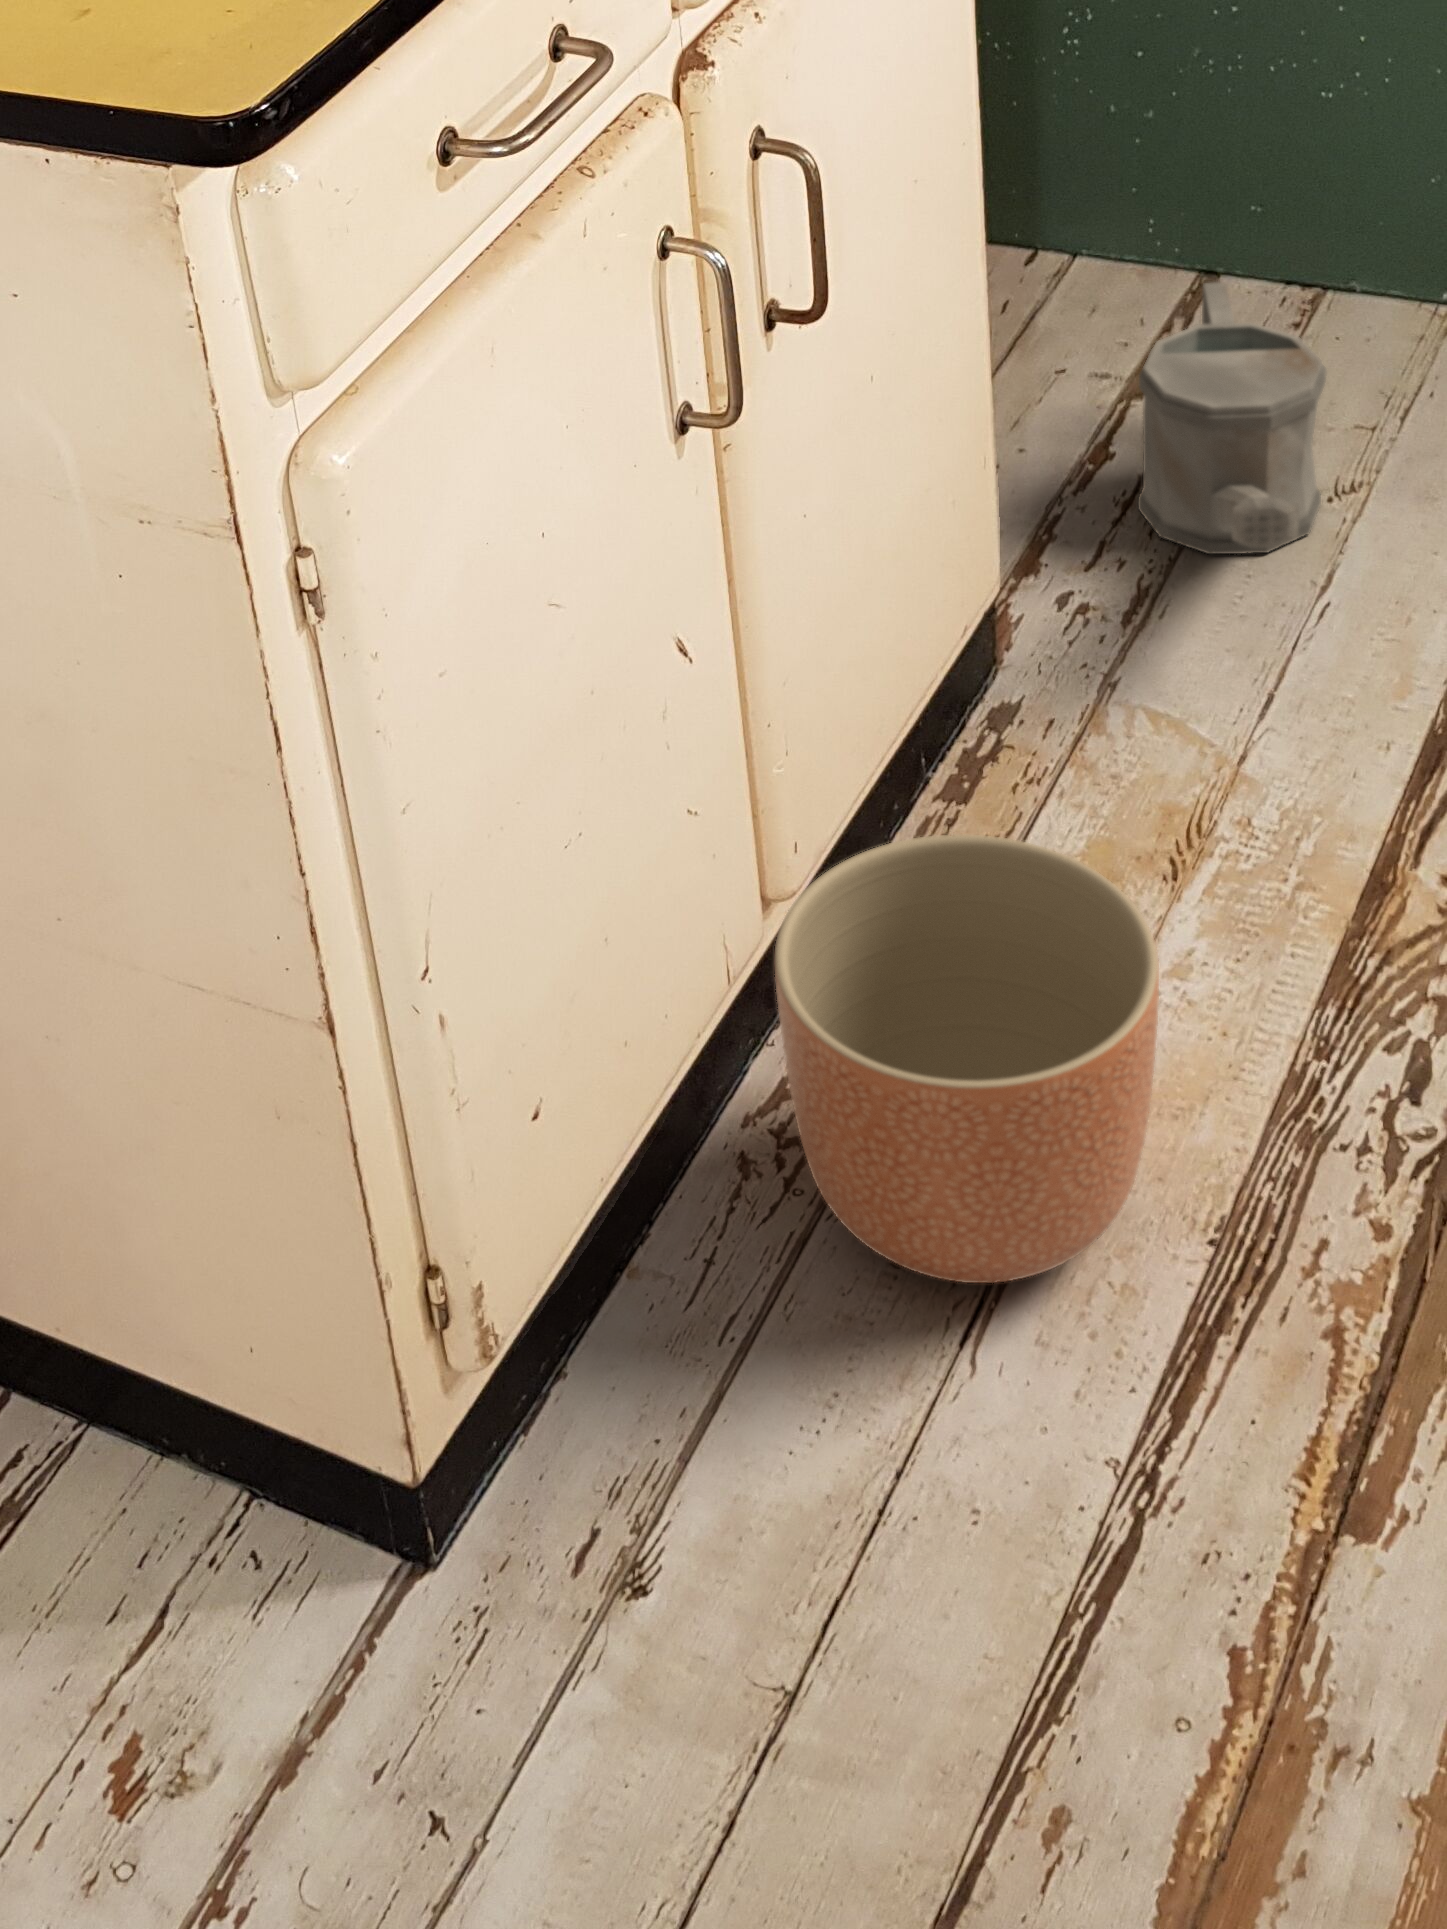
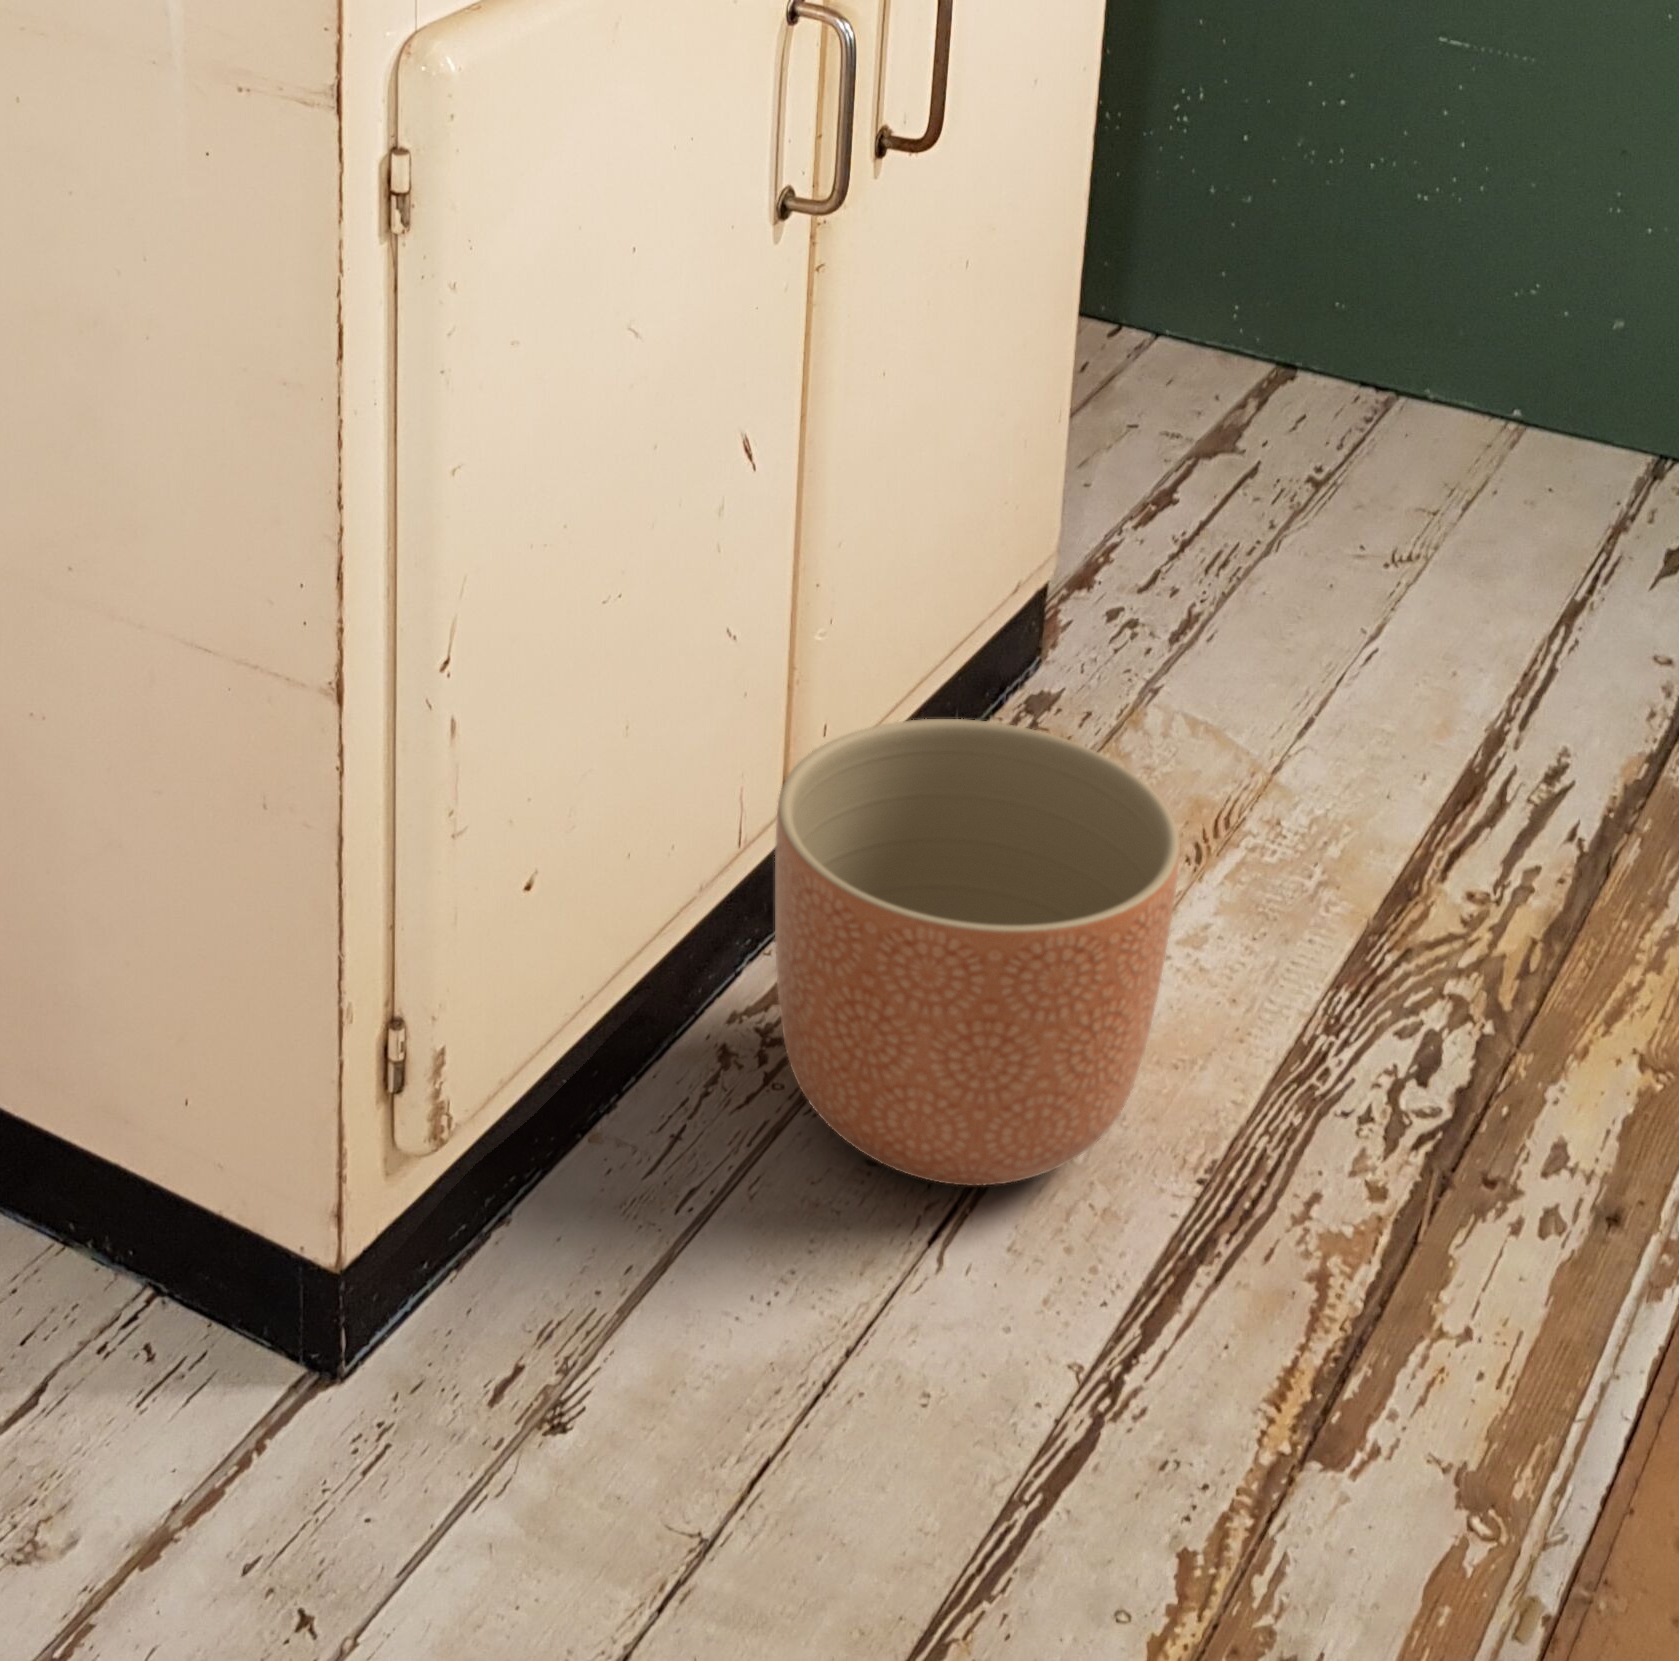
watering can: present [1138,282,1326,554] -> none [1193,329,1402,596]

